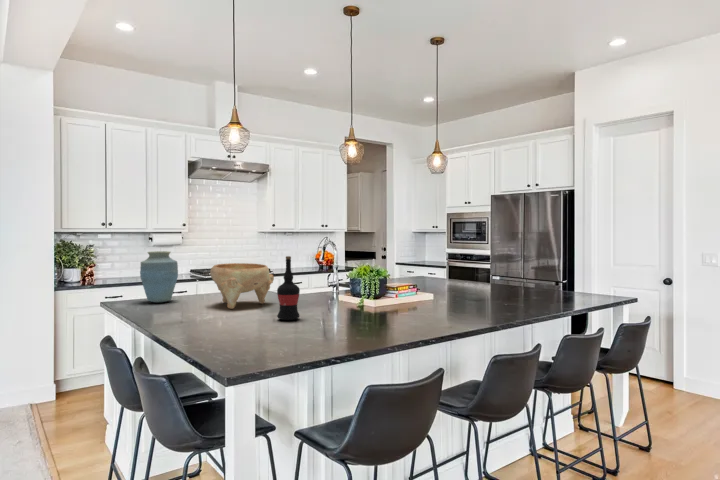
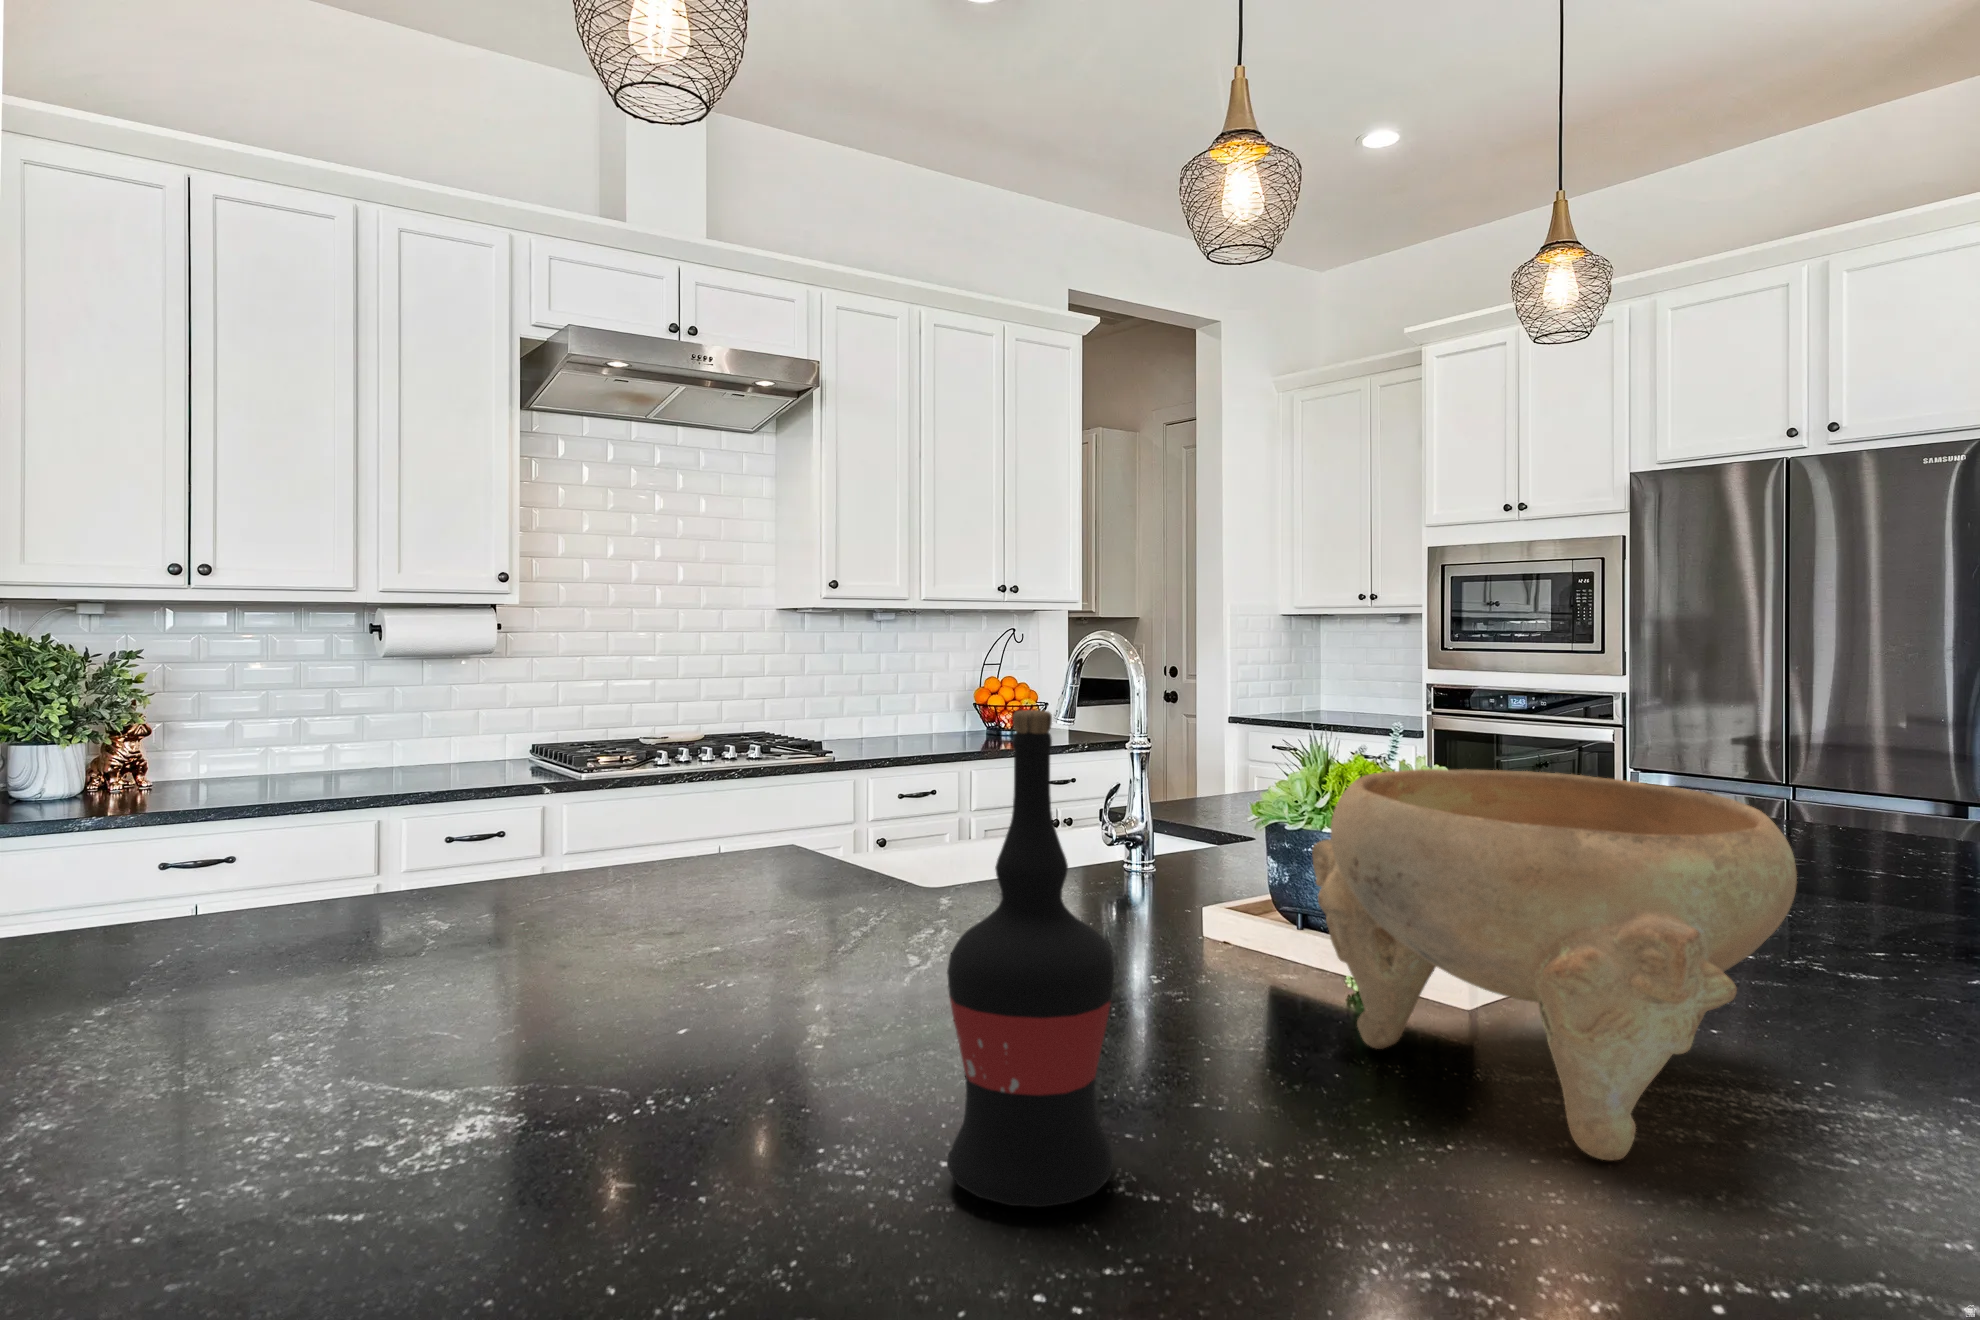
vase: present [140,251,178,303] -> none [154,673,370,949]
decorative bowl: present [210,263,274,309] -> present [1312,769,1797,1160]

